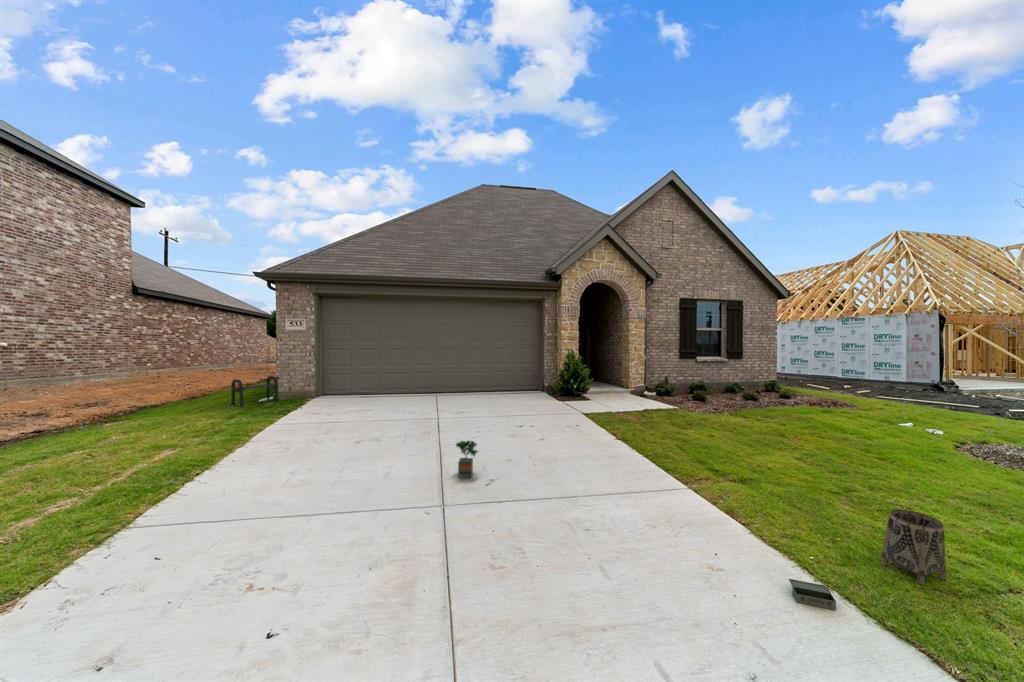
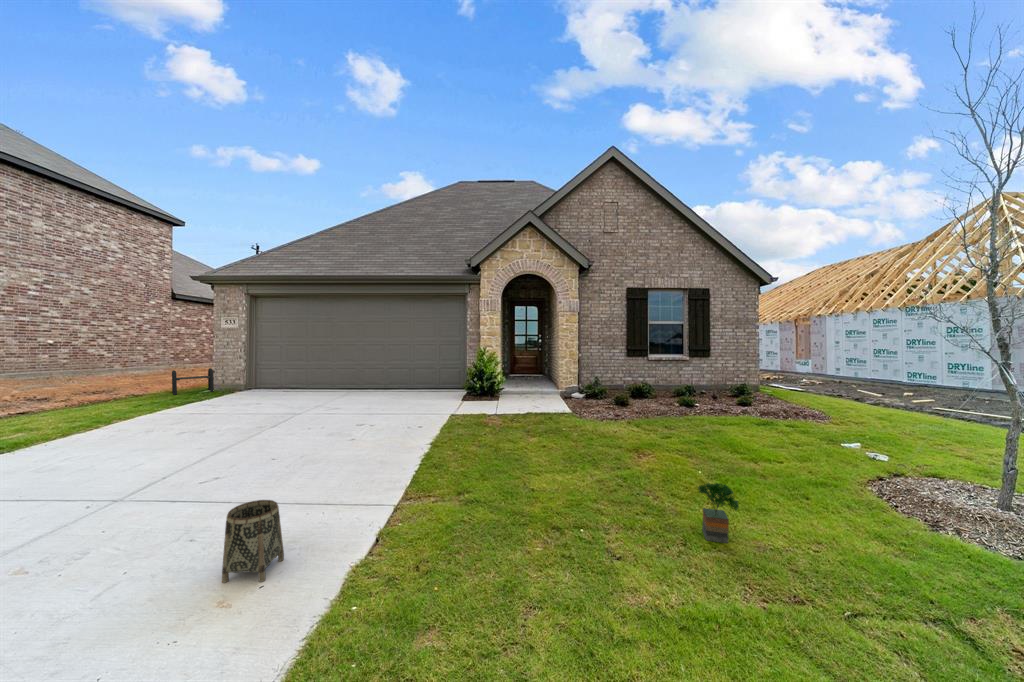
potted tree: present [456,441,478,478] -> present [698,483,739,543]
basket: present [881,509,946,584] -> present [222,500,284,583]
toolbox: present [789,579,836,610] -> none [213,594,264,637]

